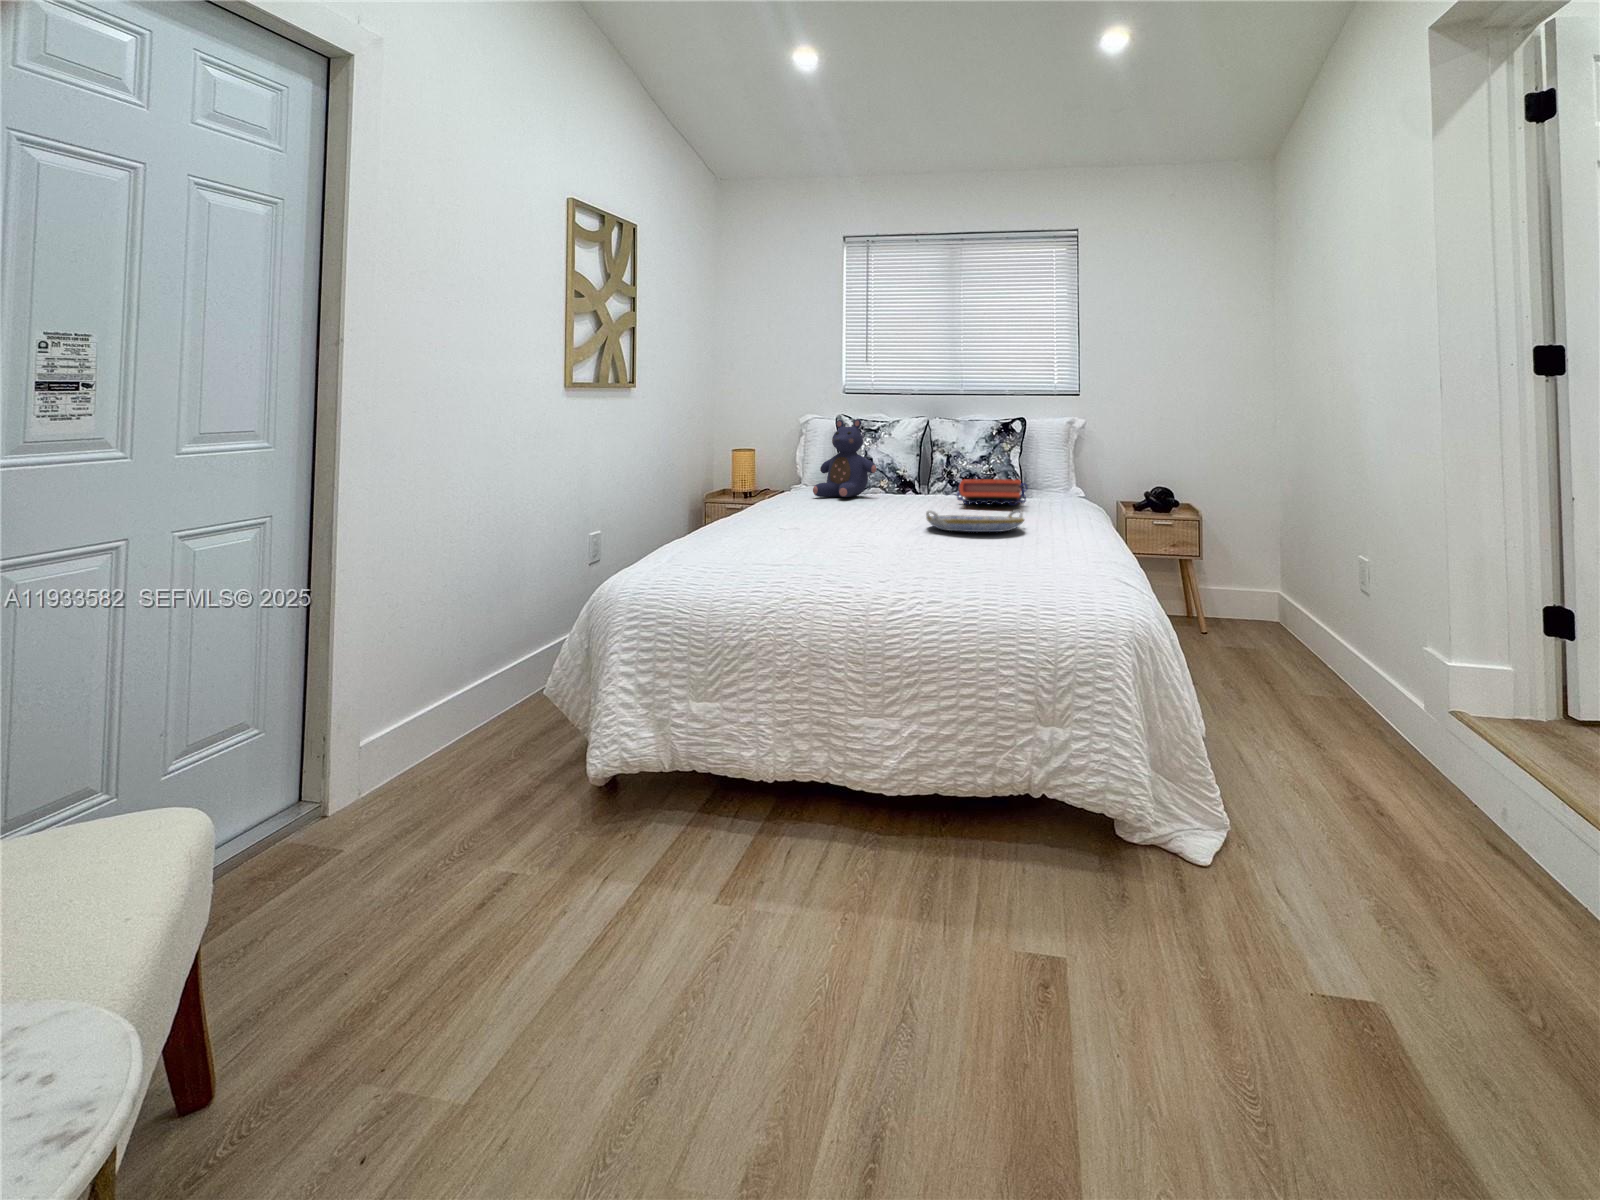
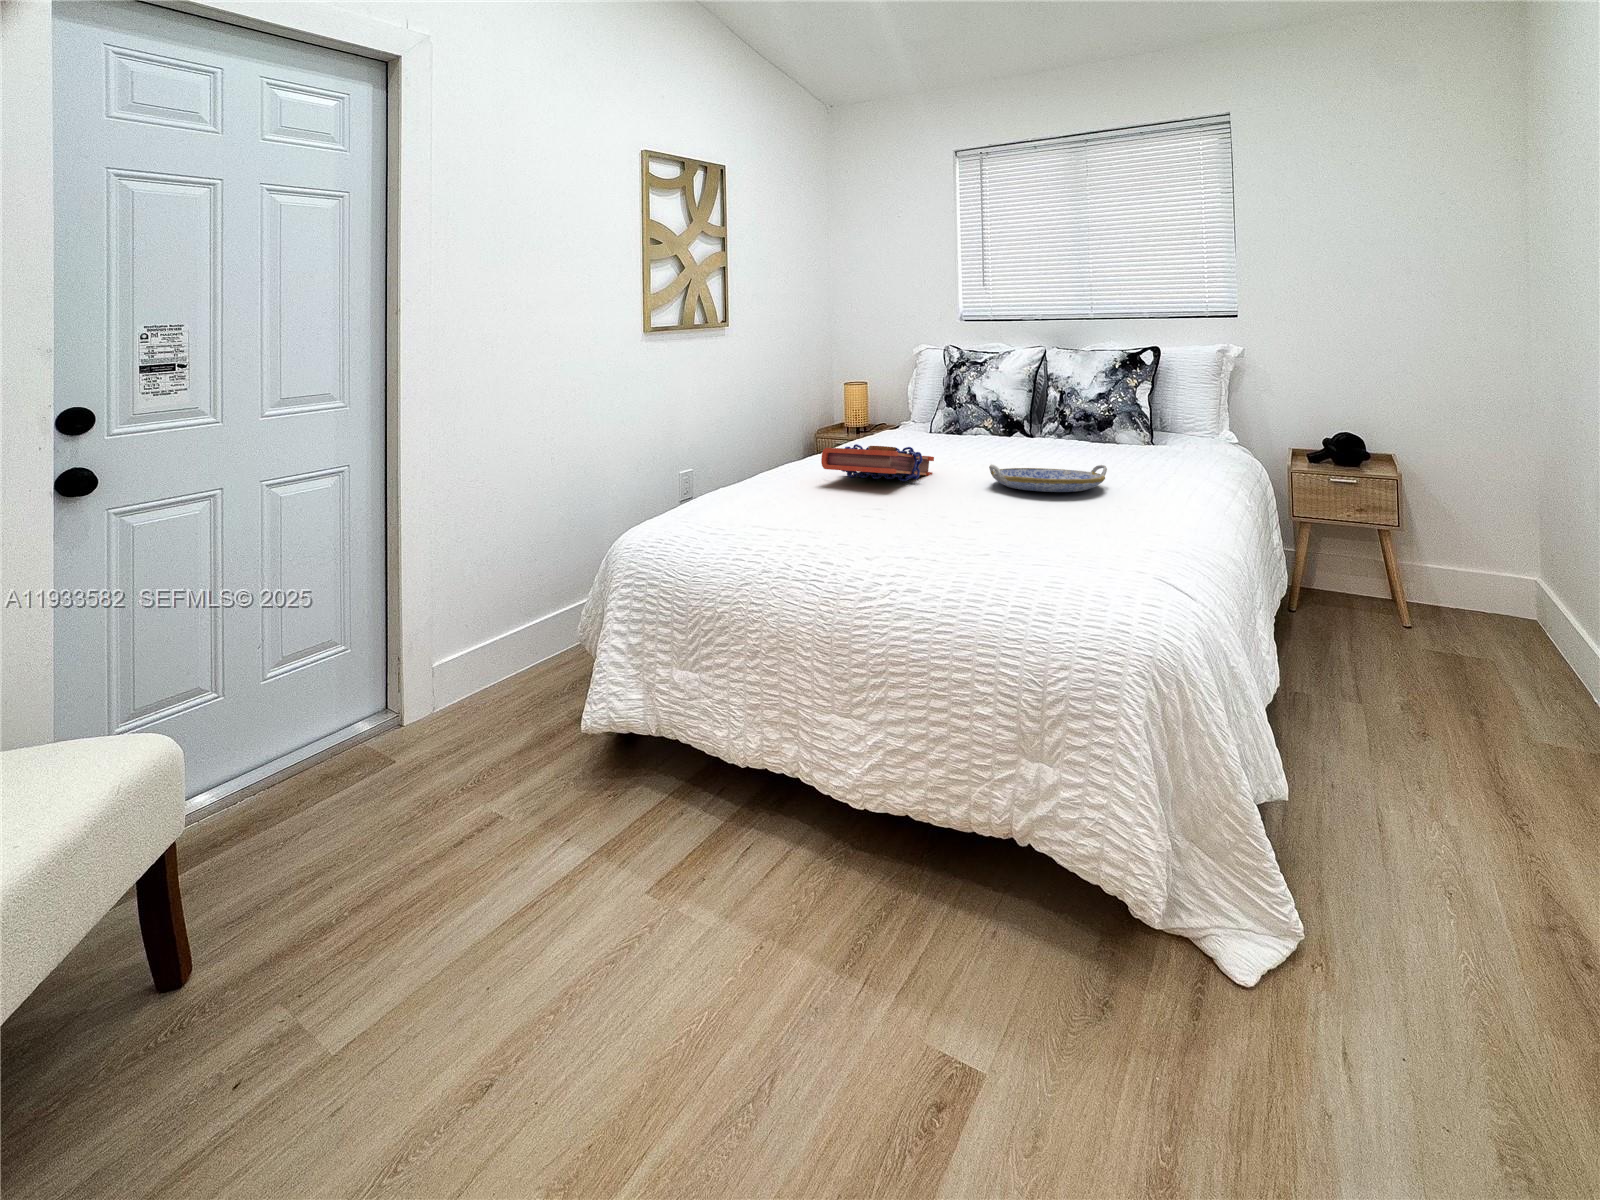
teddy bear: present [813,419,876,497] -> none [910,355,977,439]
book: present [957,479,1028,505] -> present [821,444,934,481]

